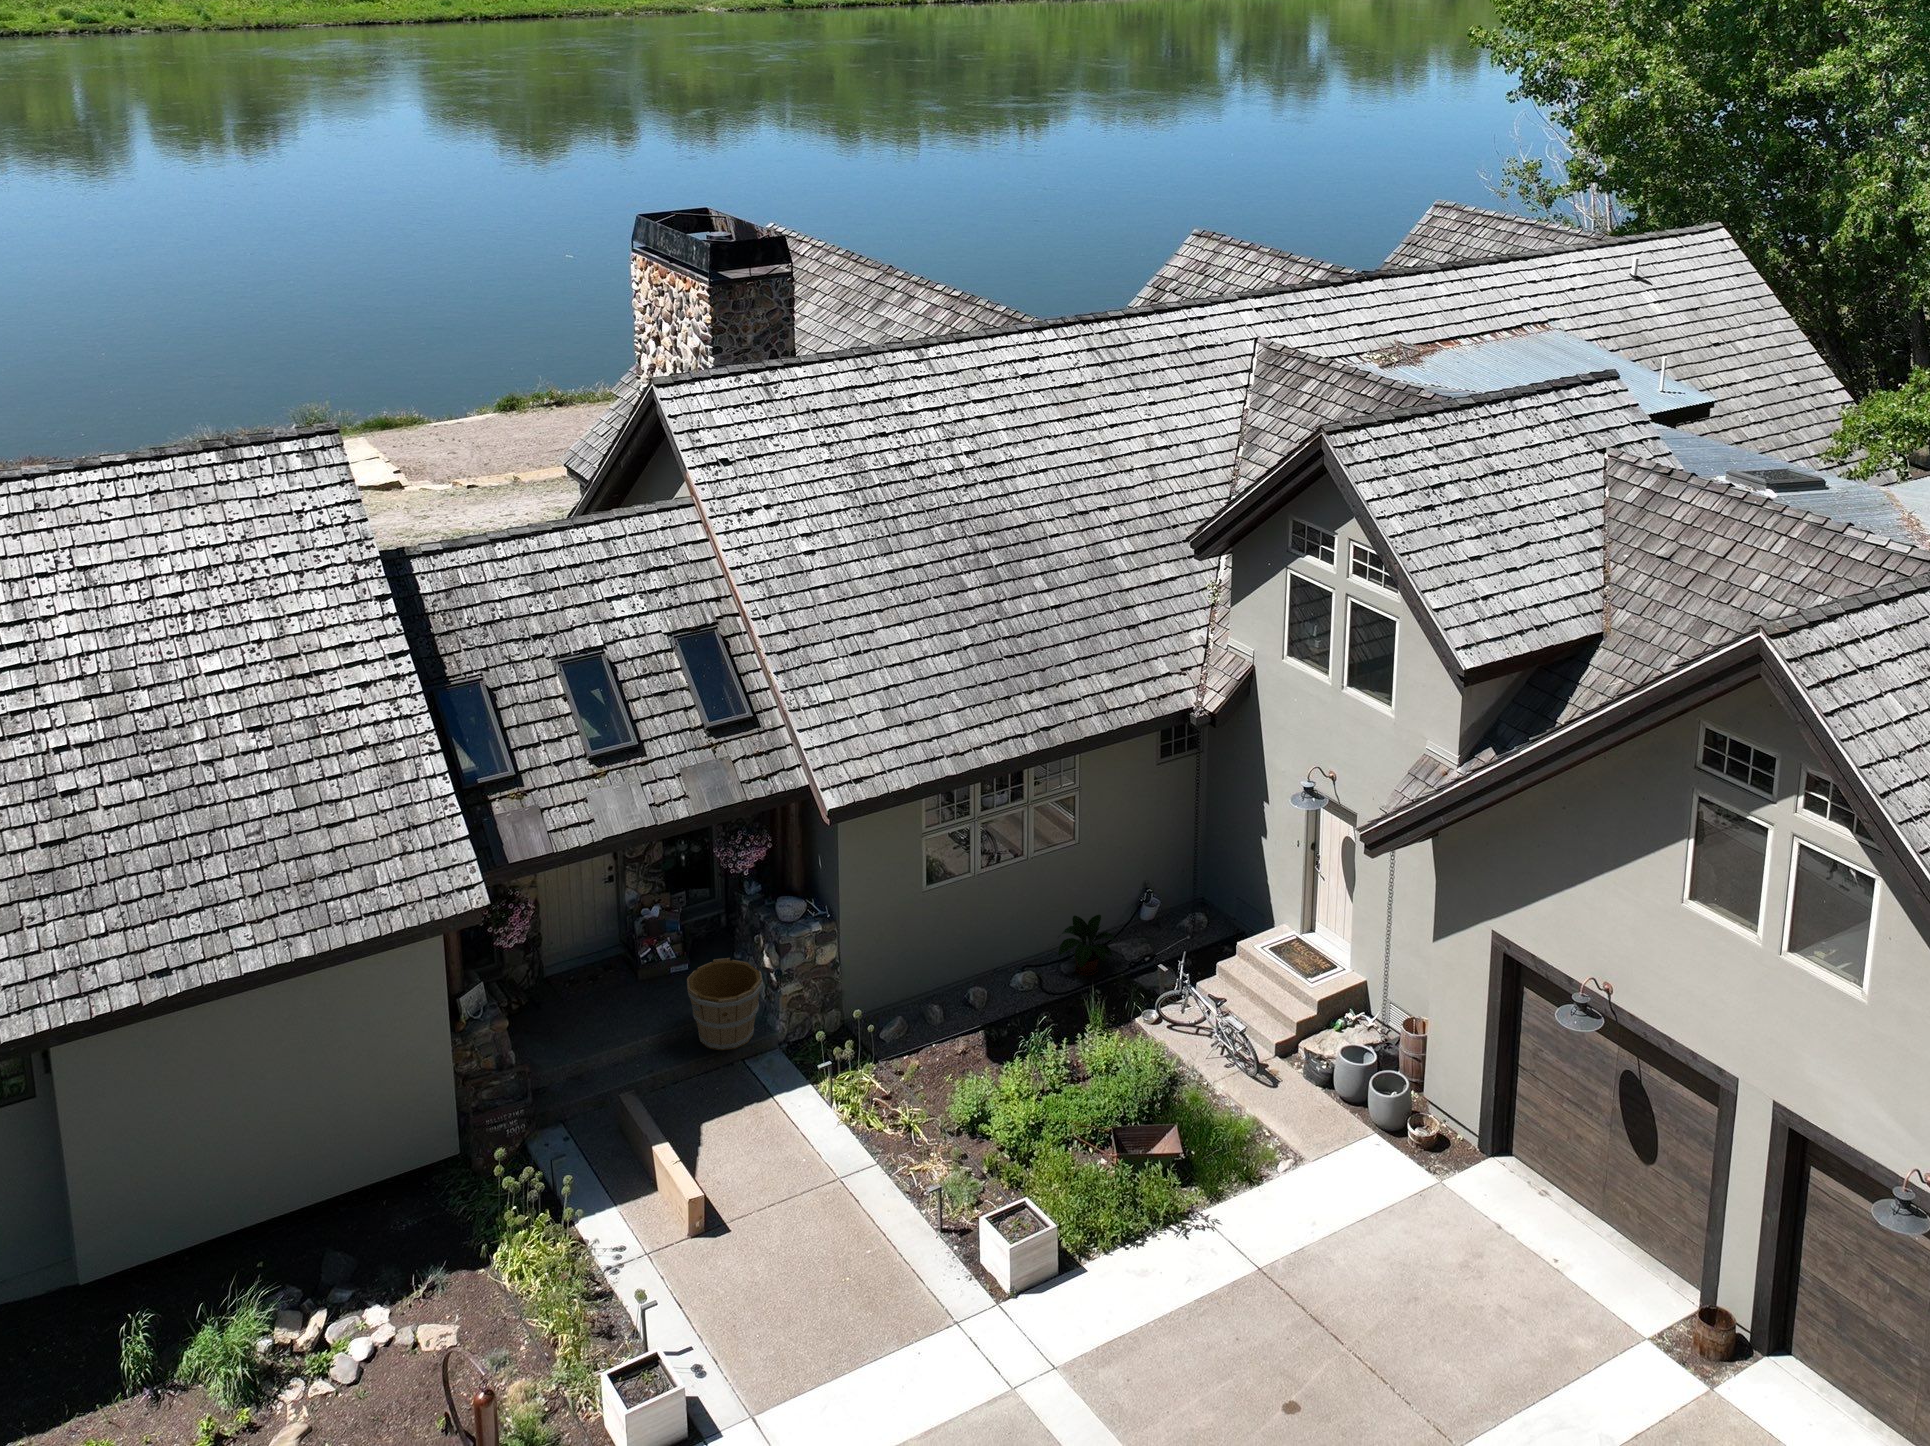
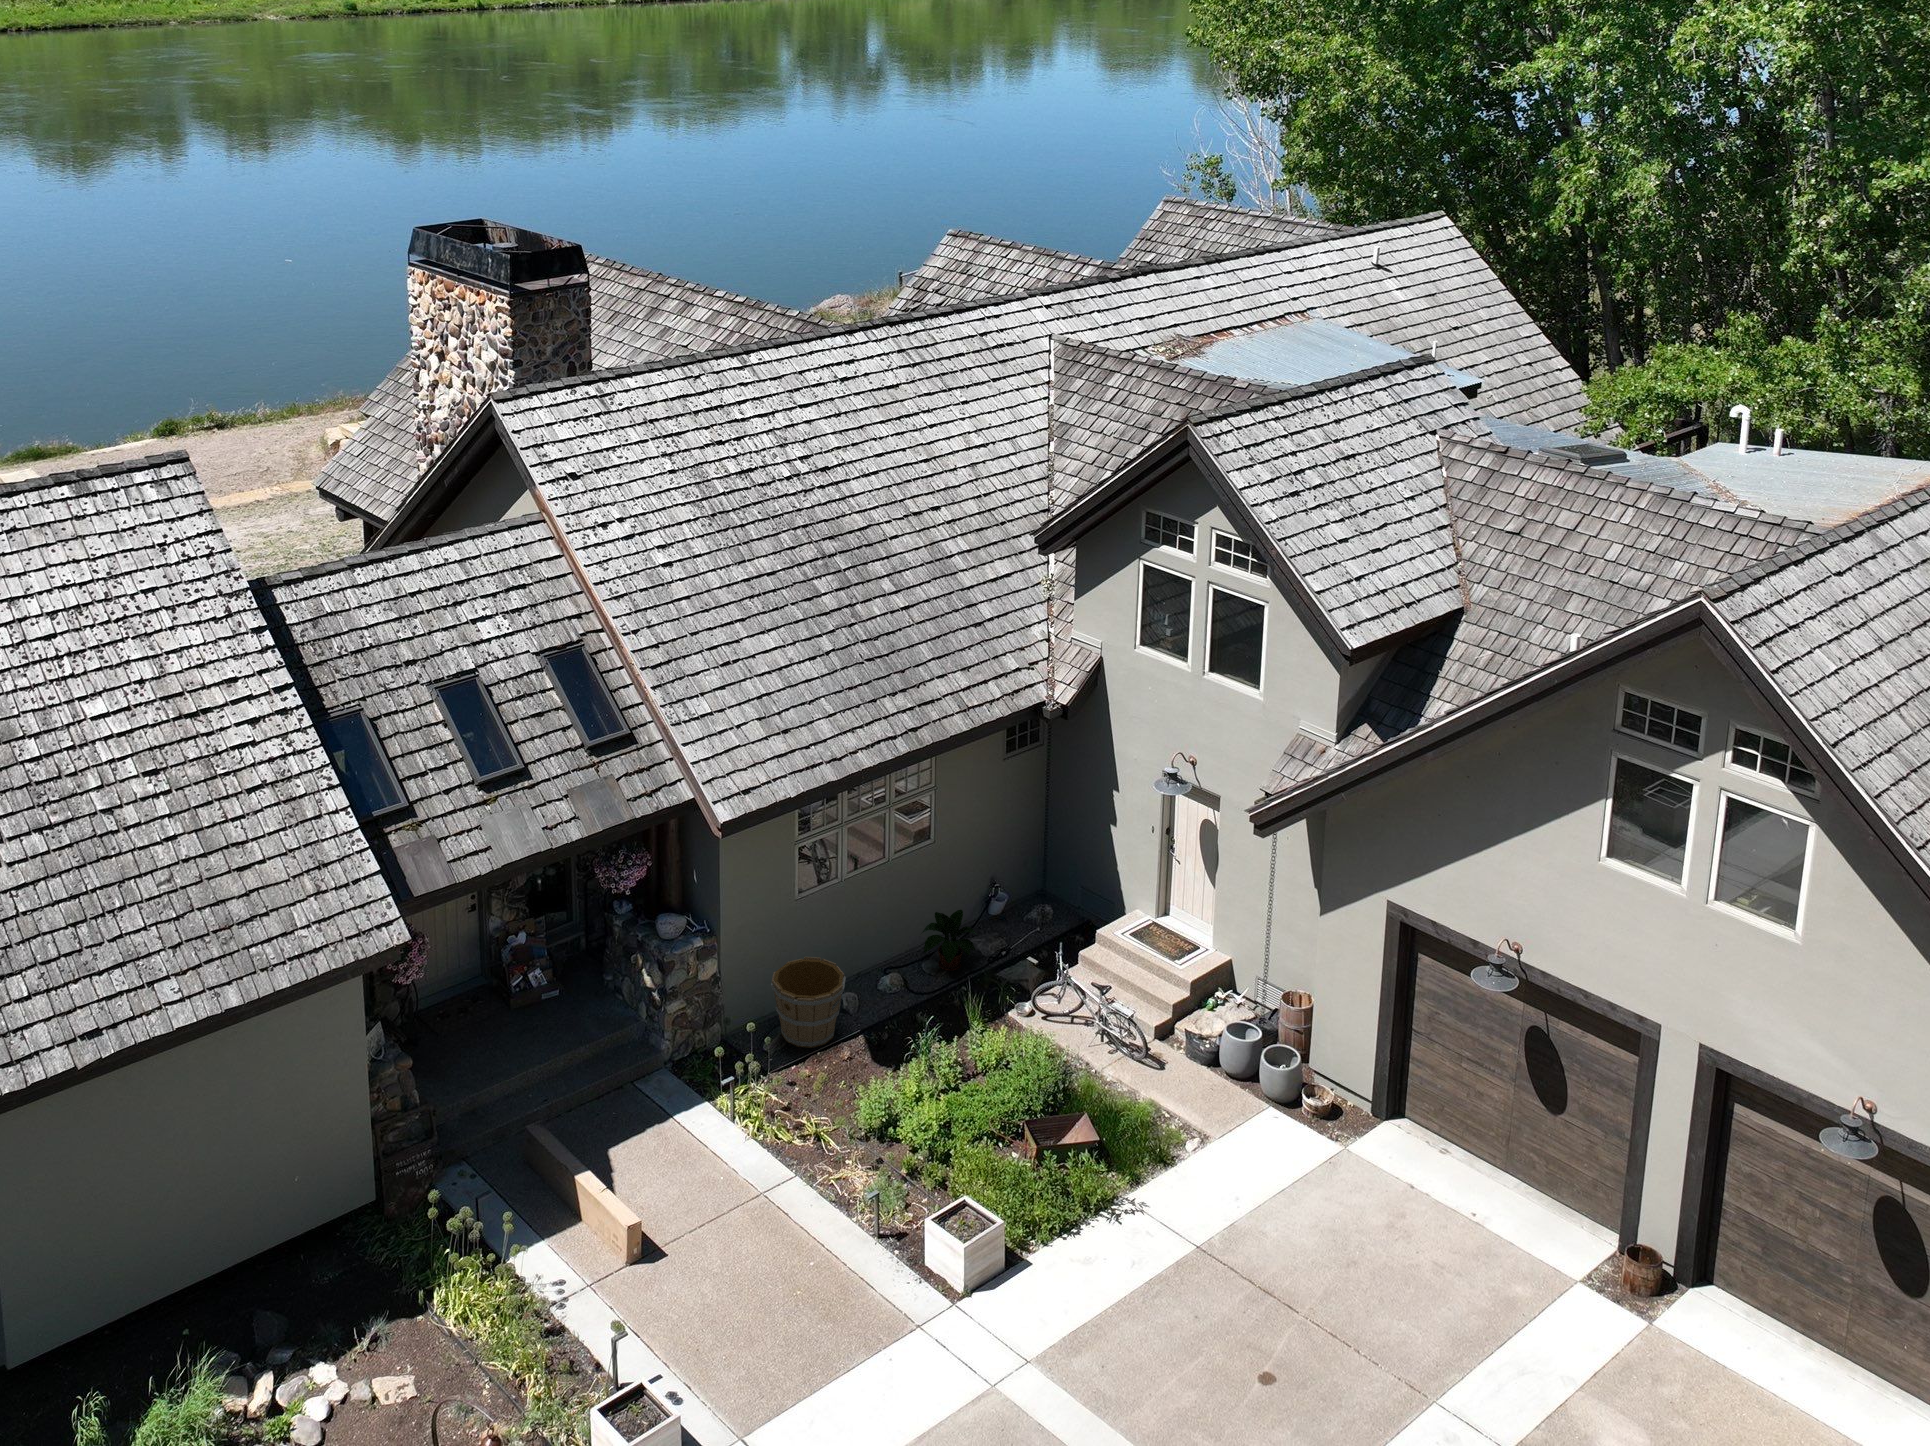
wooden bucket: present [687,958,763,1051] -> present [771,957,846,1048]

